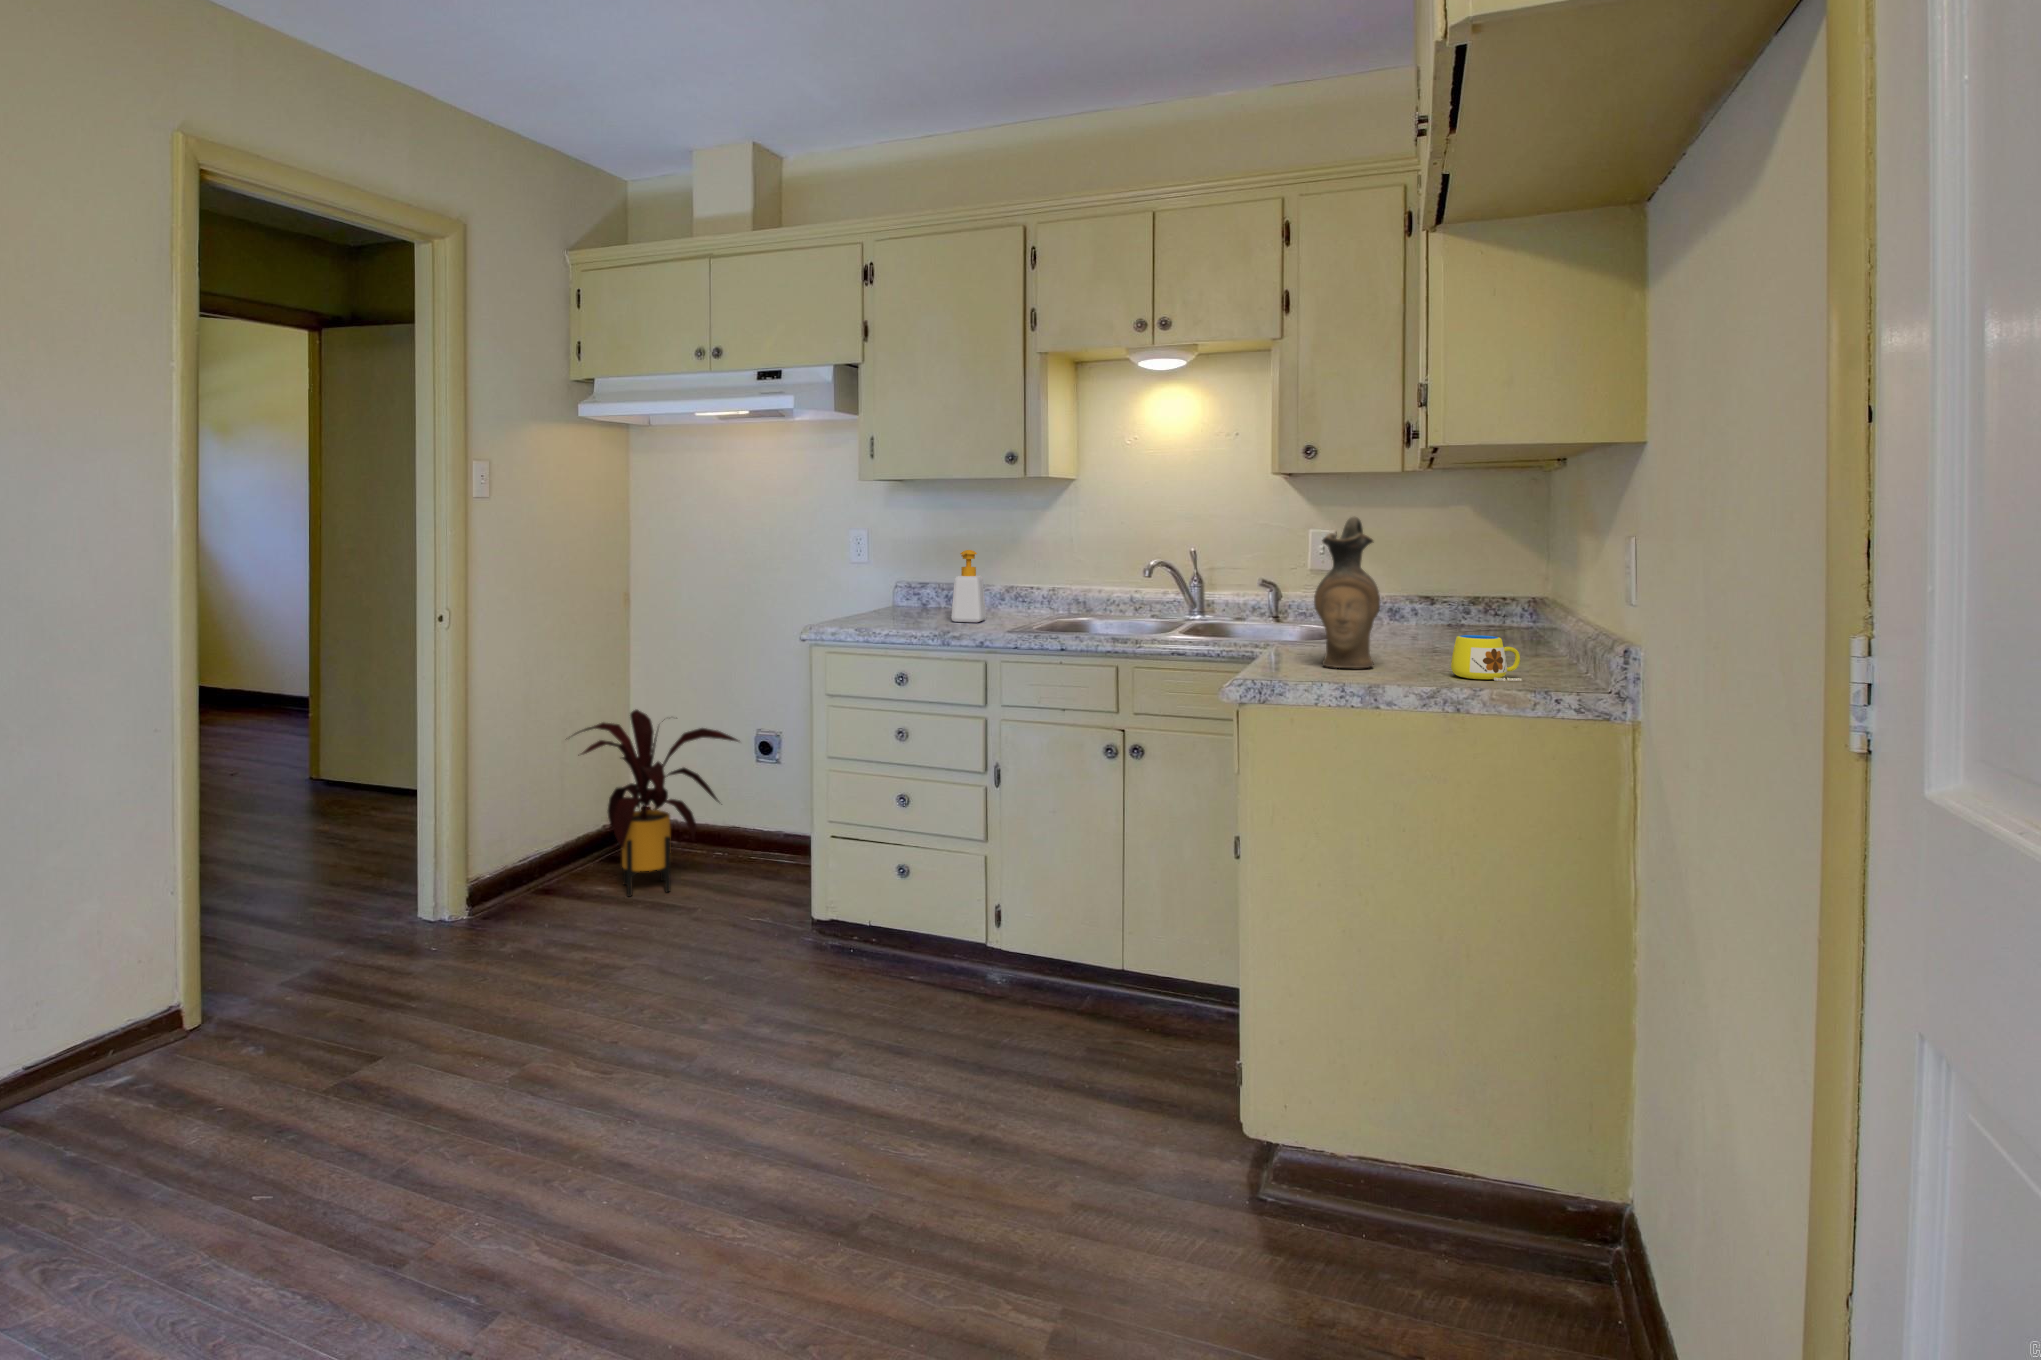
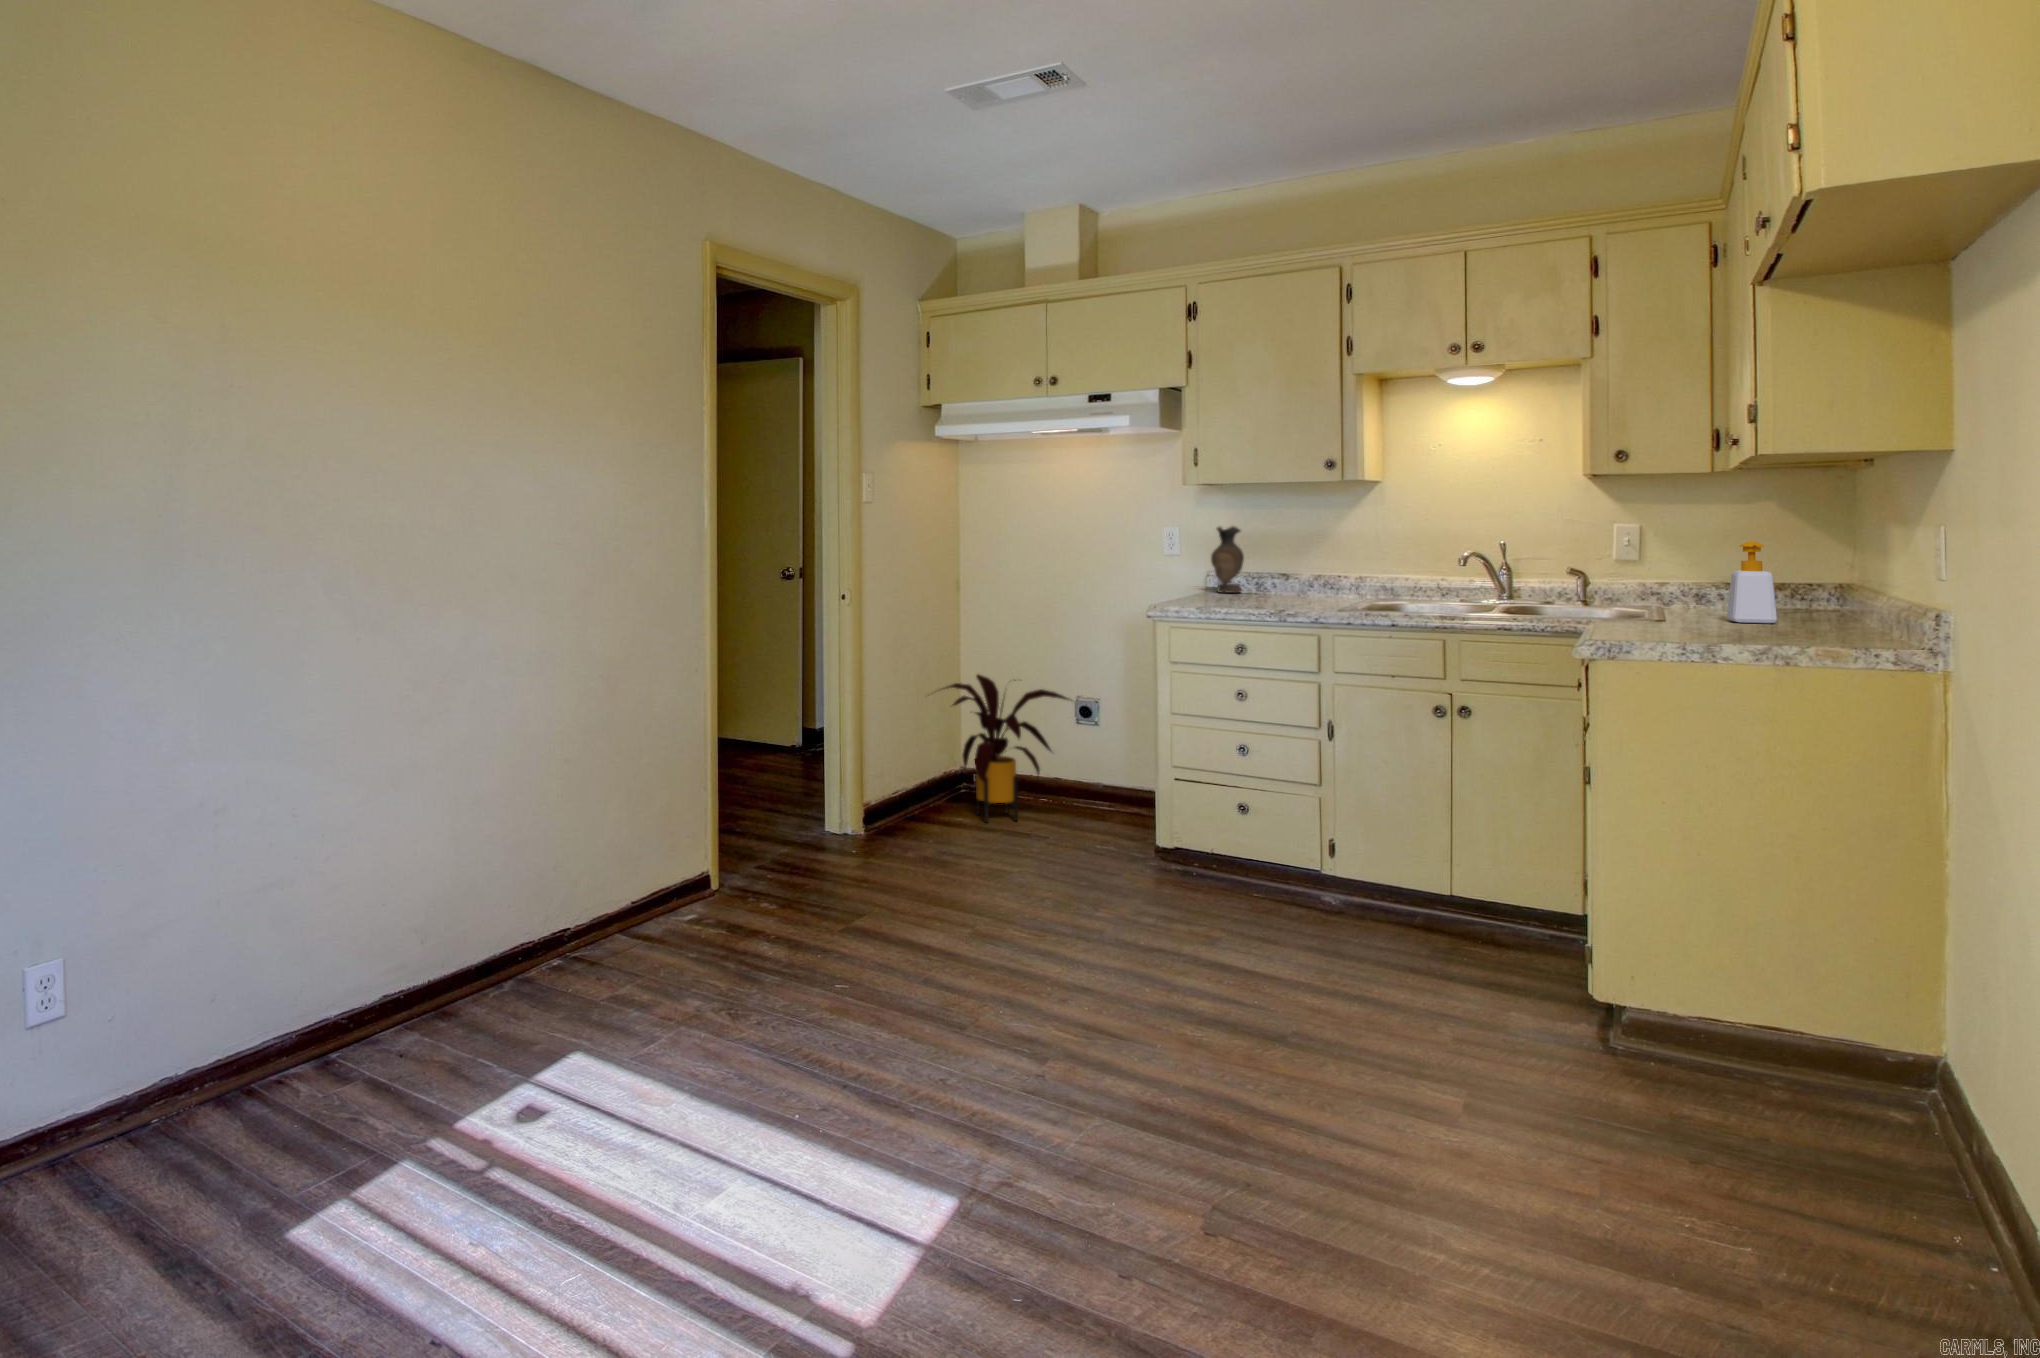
ceramic pitcher: present [1314,517,1380,668] -> present [1211,526,1244,593]
soap bottle: present [951,550,986,622] -> present [1727,542,1777,624]
mug: present [1451,635,1522,681] -> none [1779,605,1846,641]

